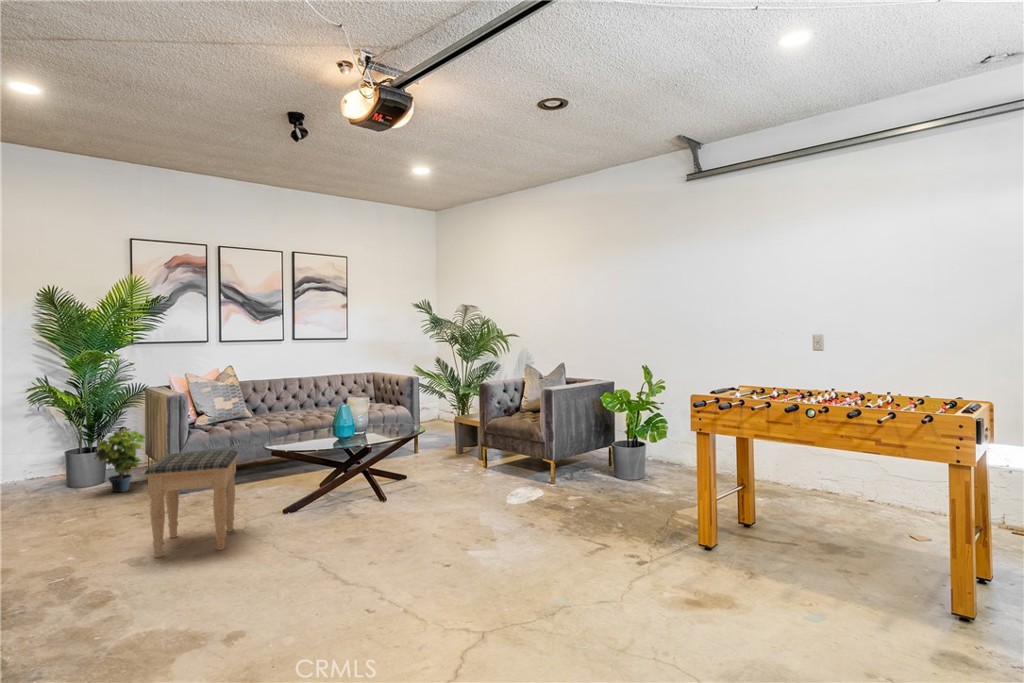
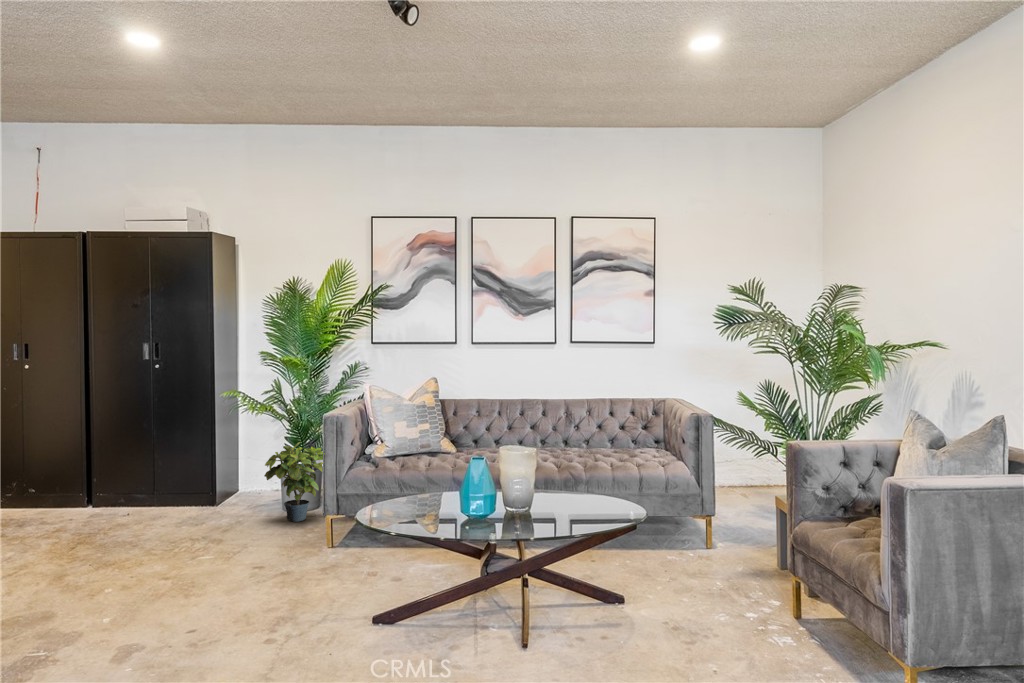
footstool: present [144,450,238,557] -> none [116,488,271,651]

